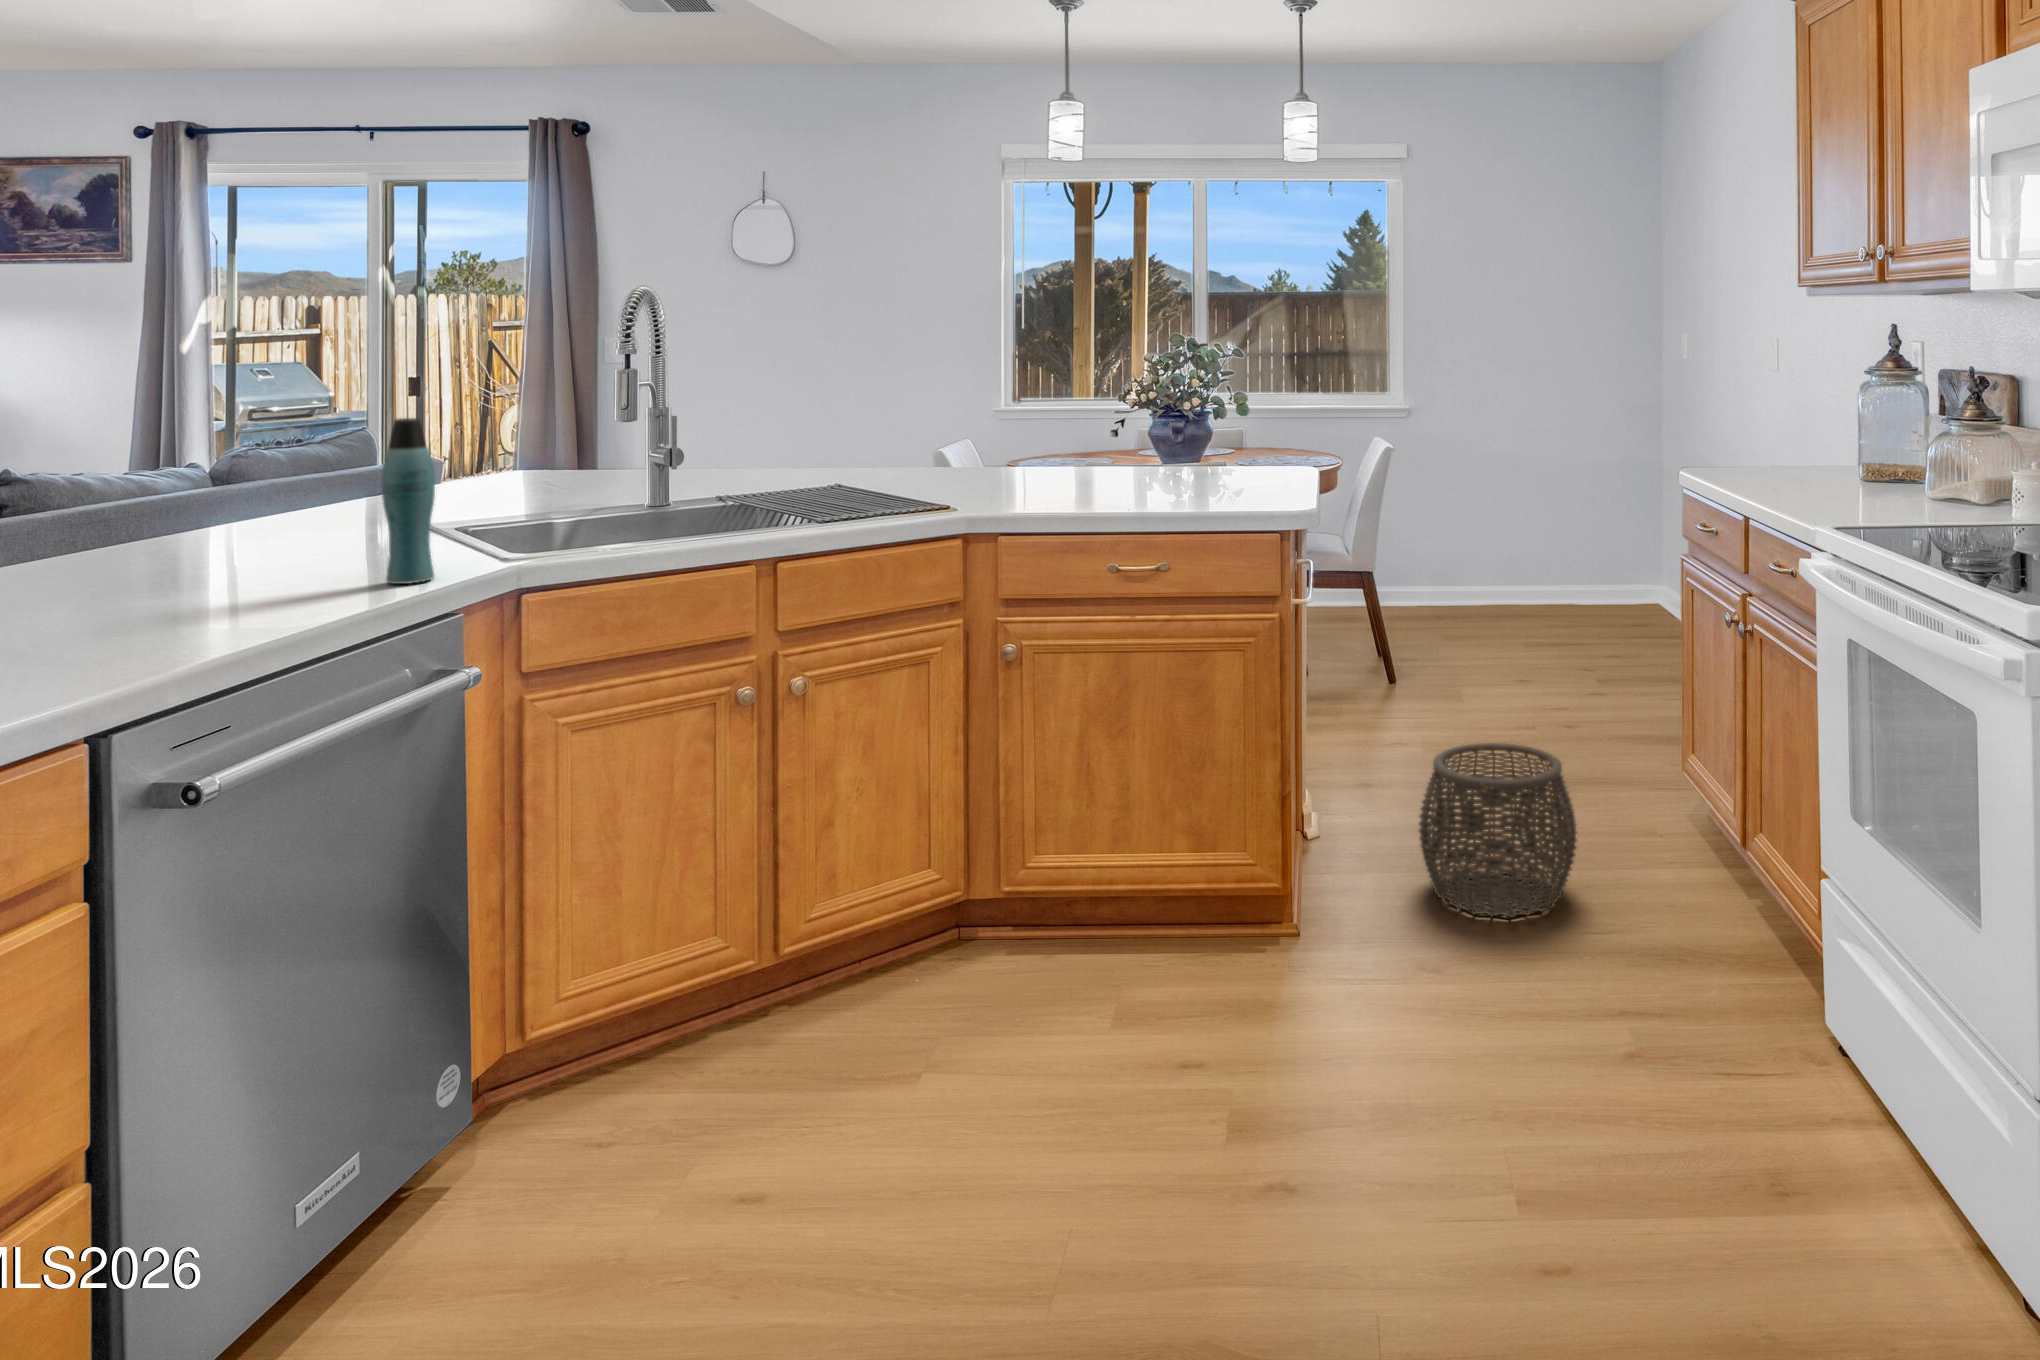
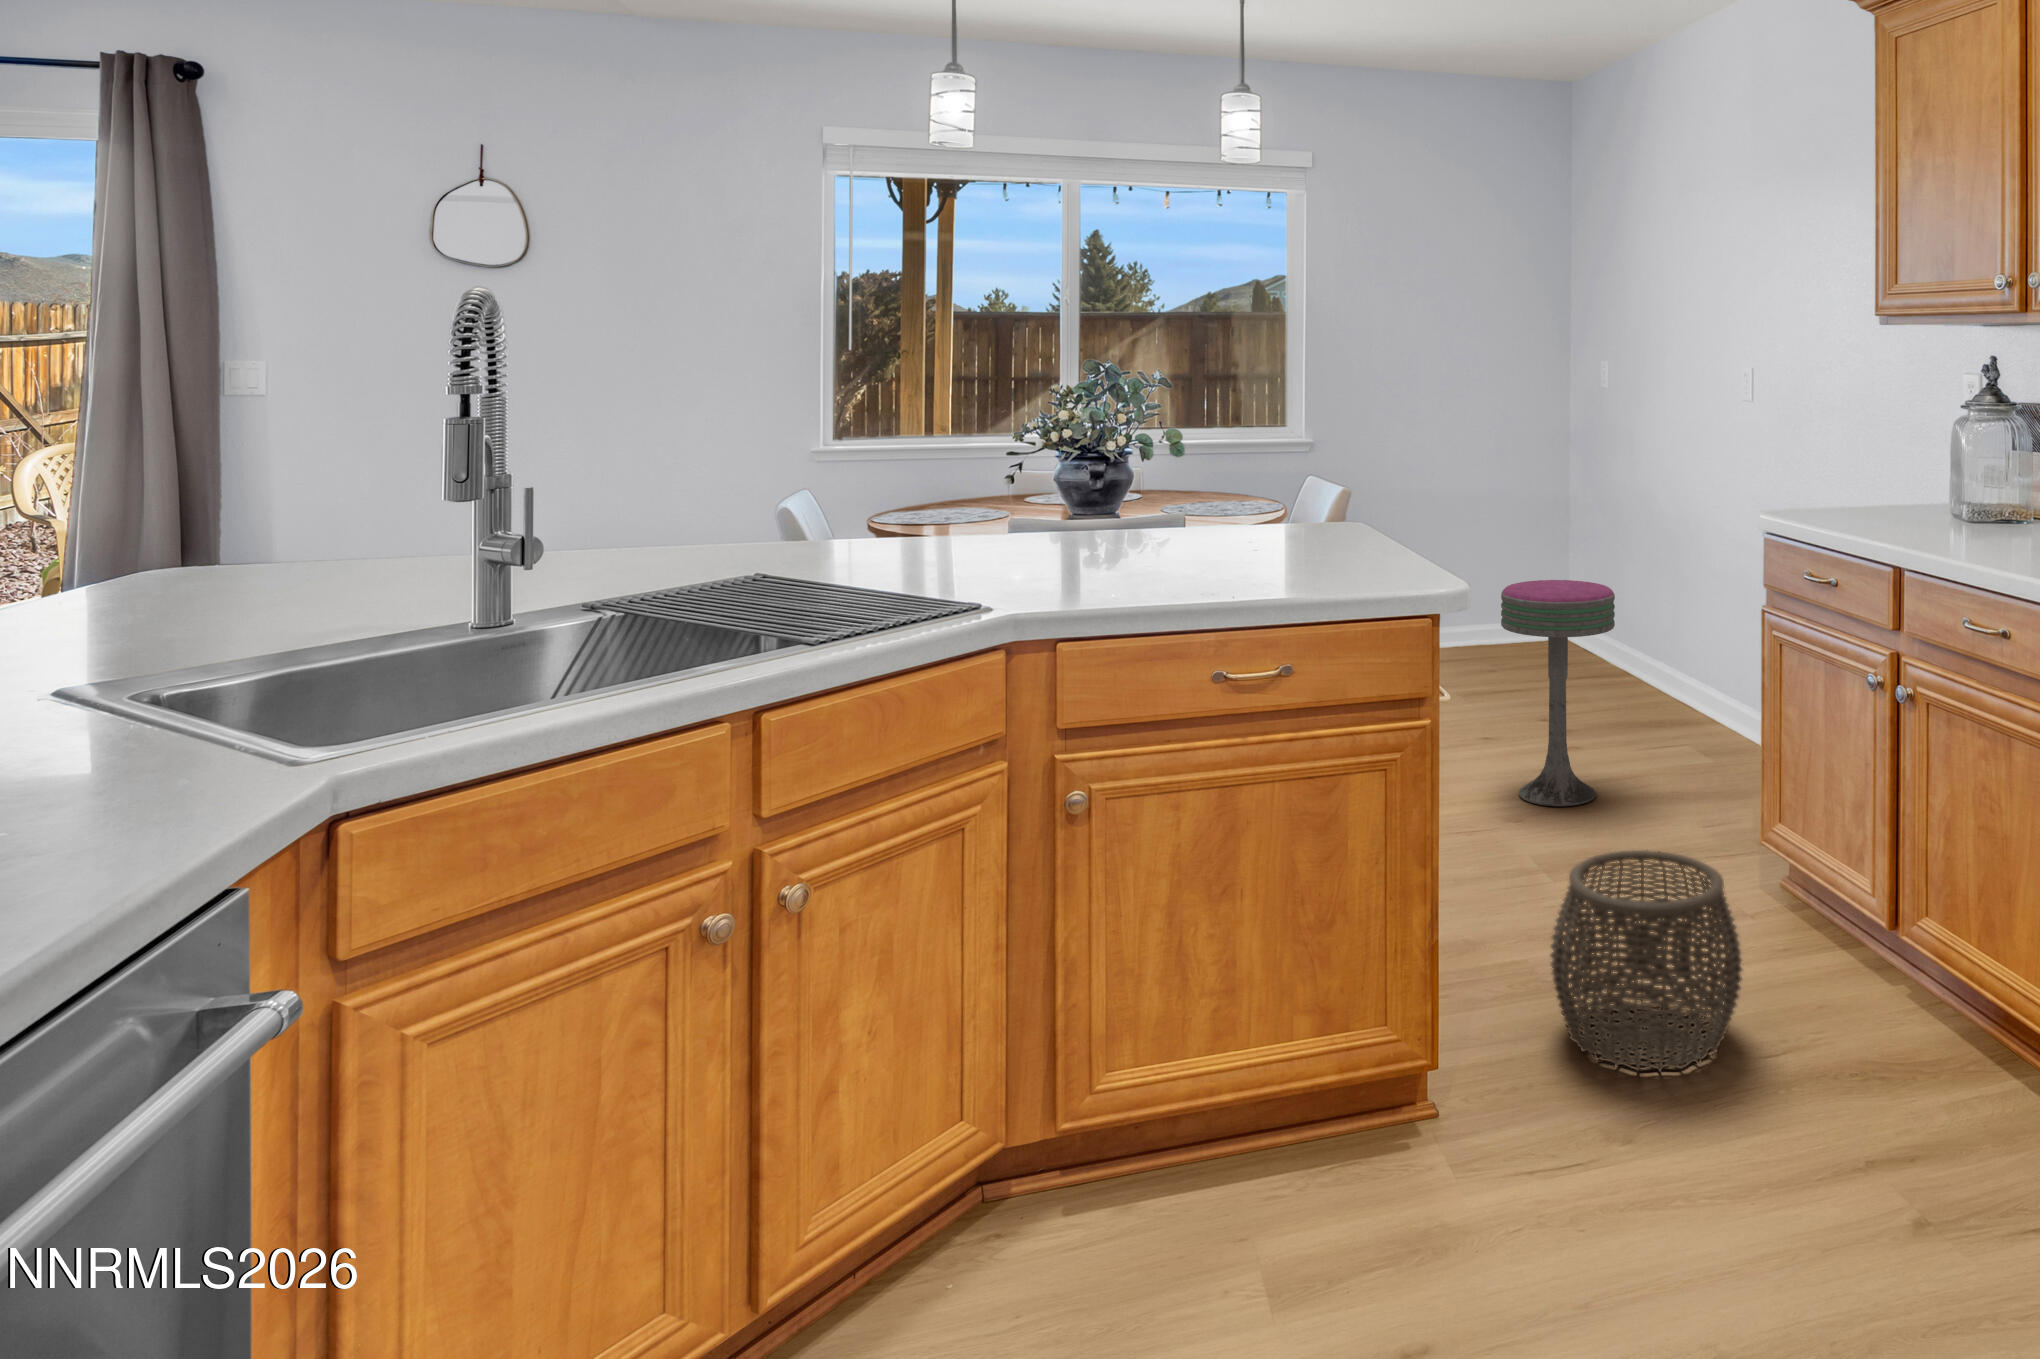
bottle: present [382,418,435,584] -> none [77,514,189,826]
bar stool: none [1499,529,1601,728] -> present [1501,580,1615,806]

